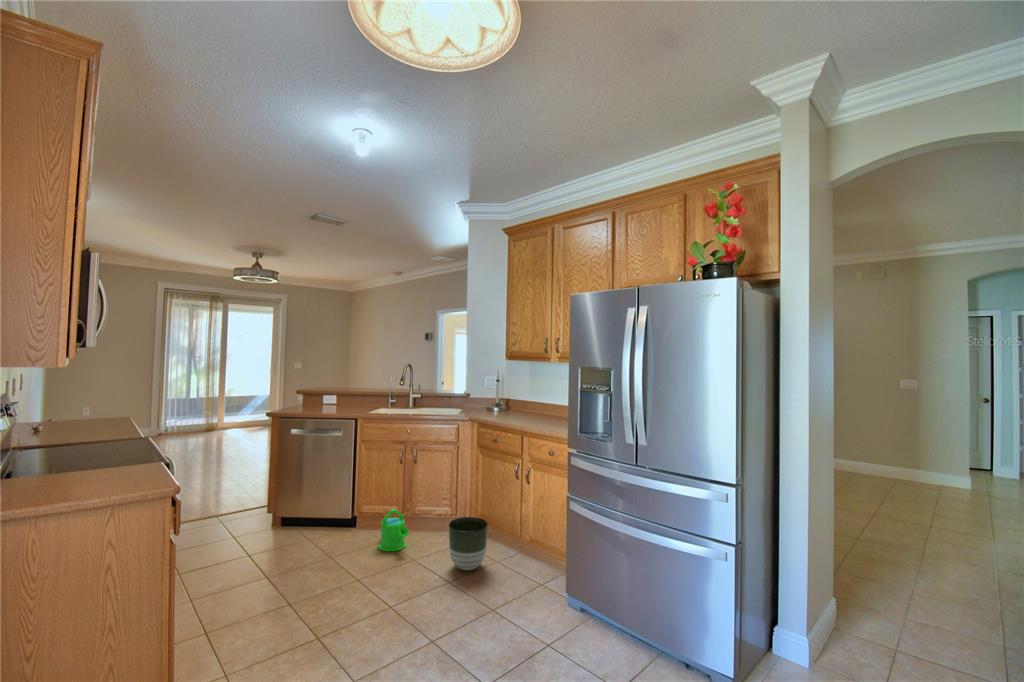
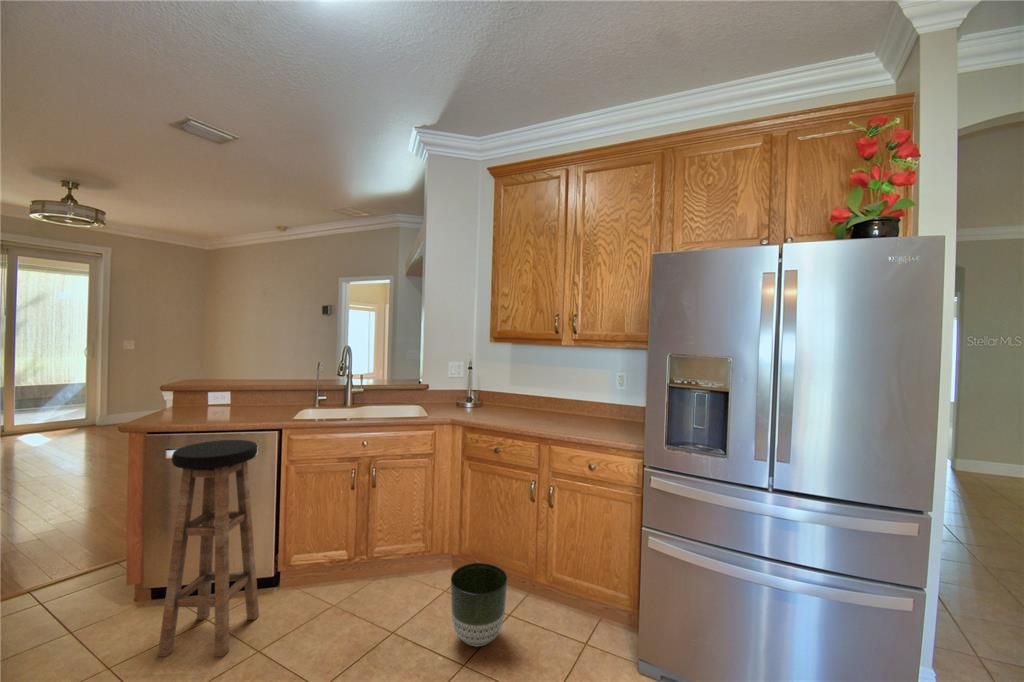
bar stool: none [286,424,342,553] -> present [158,440,259,656]
watering can: present [379,509,409,551] -> none [325,562,379,631]

